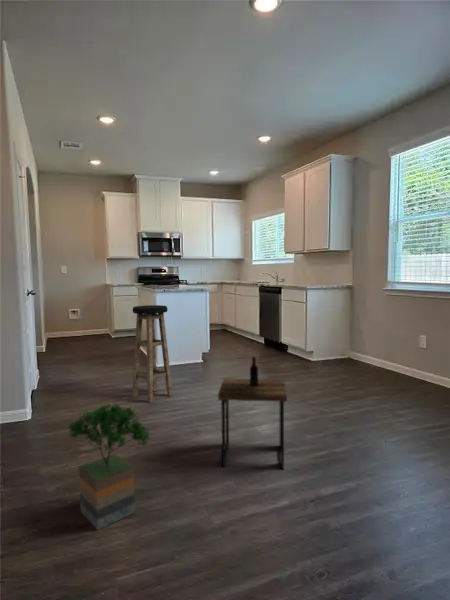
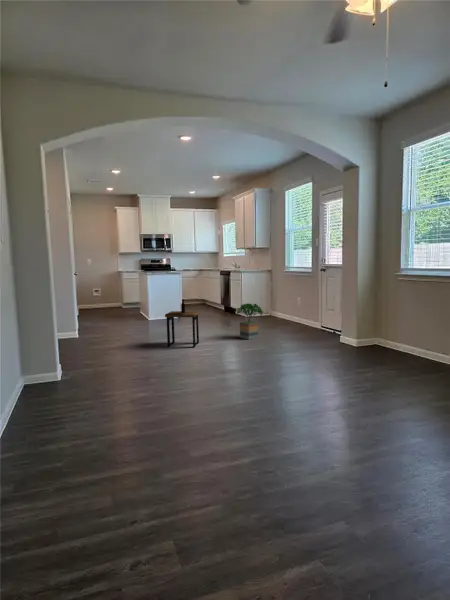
bar stool: present [132,305,173,403] -> none [132,280,155,332]
potted tree: present [67,404,150,530] -> present [237,303,263,340]

